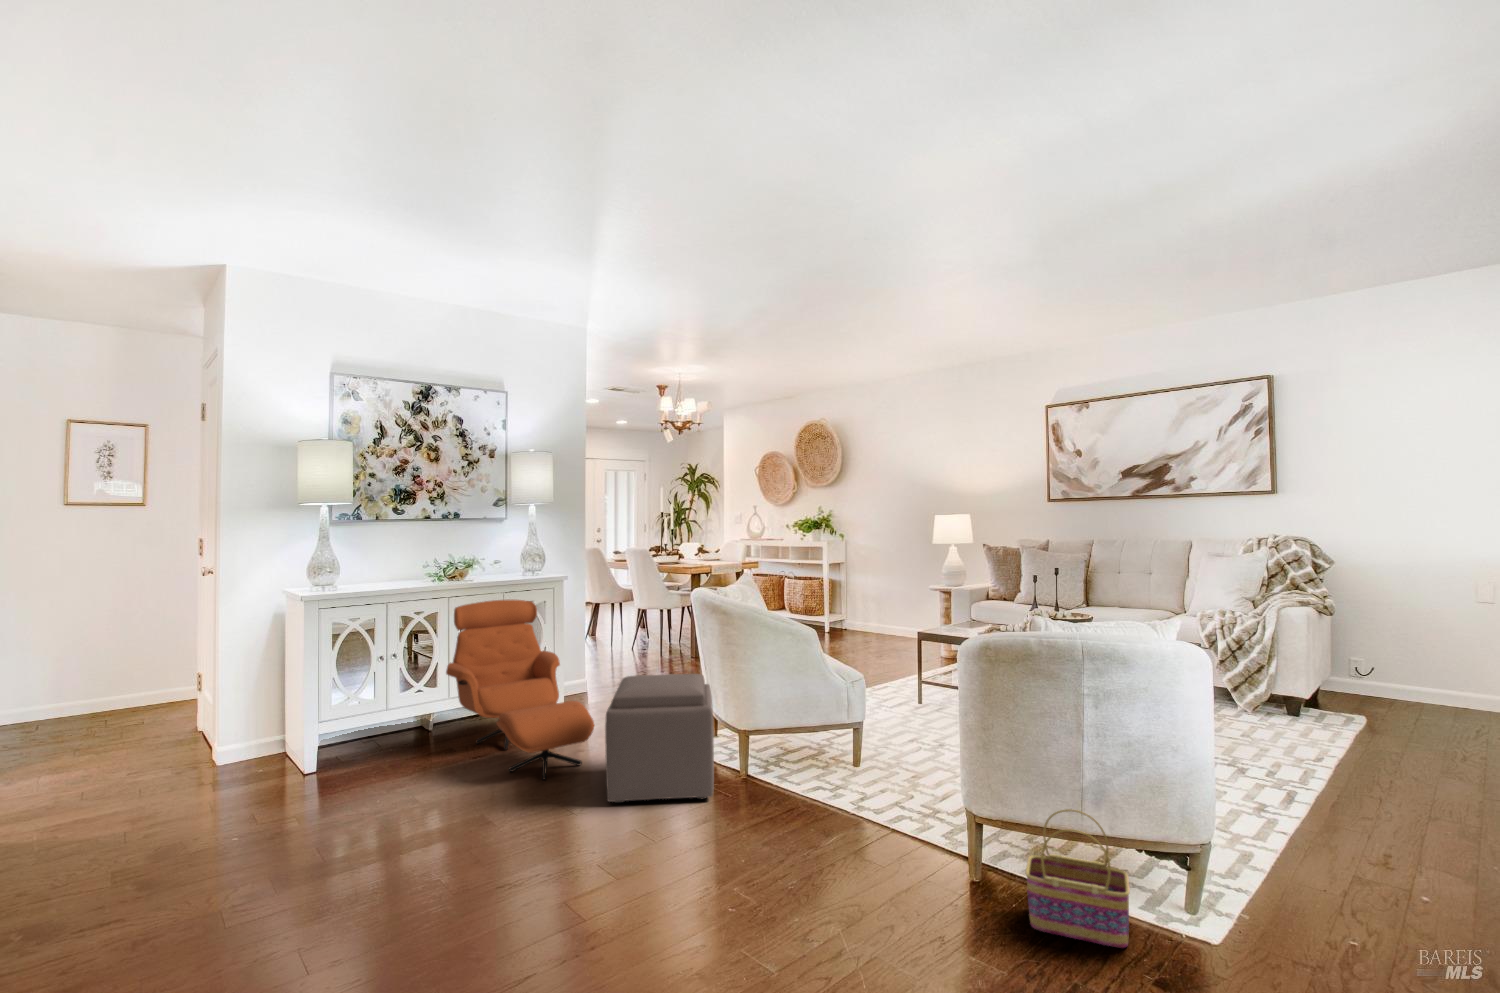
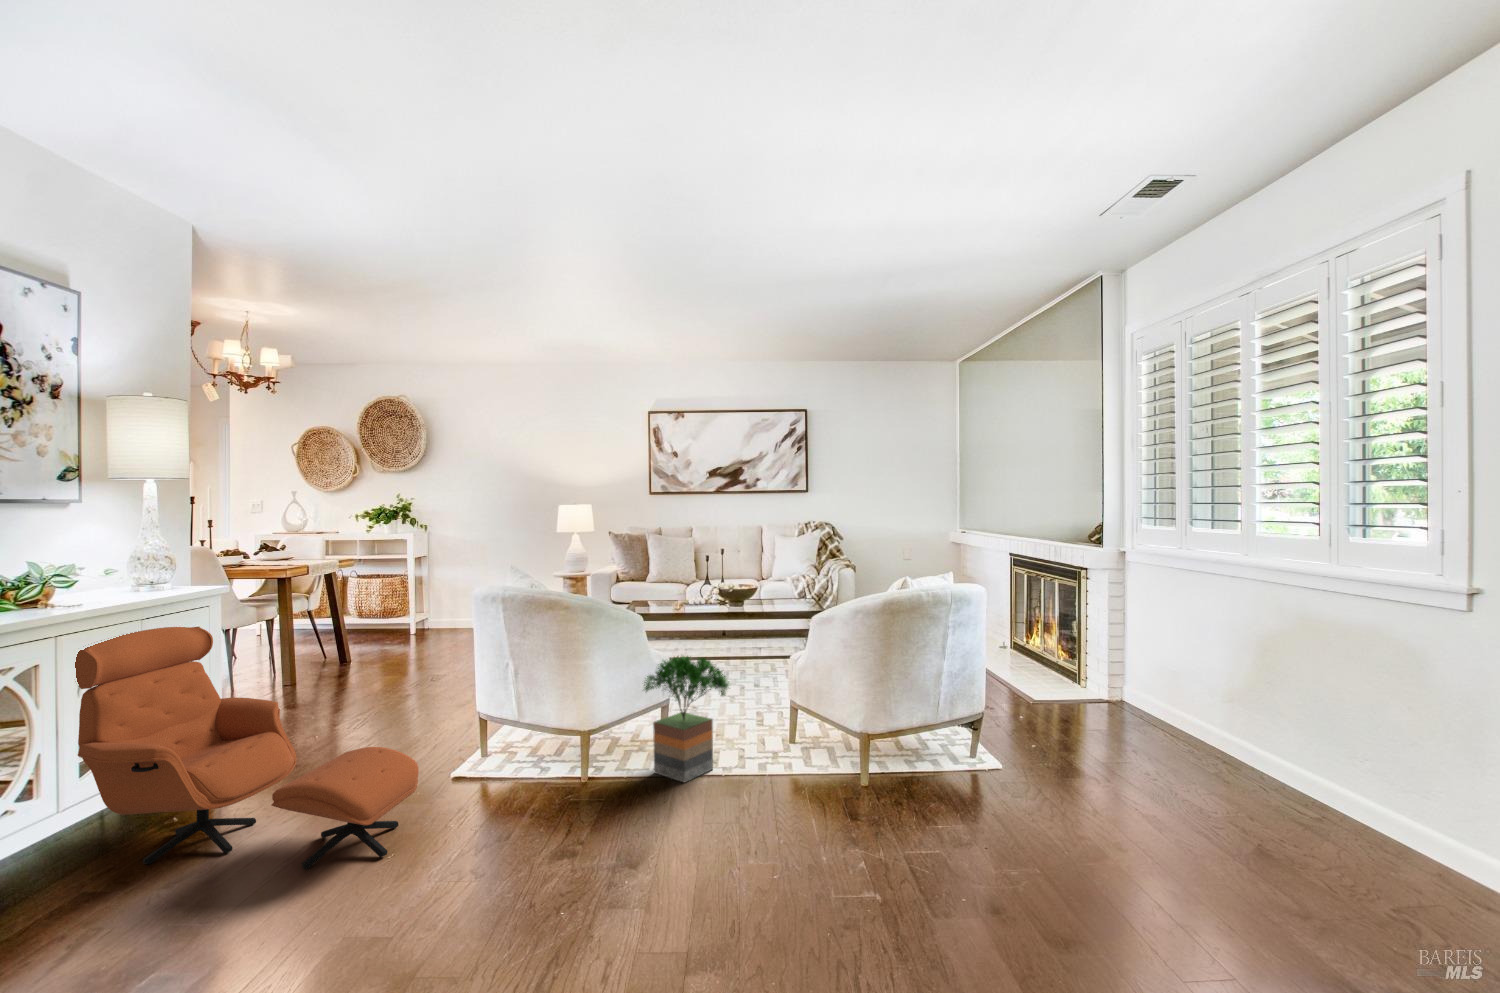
ottoman: present [605,674,714,803] -> none [457,676,622,840]
potted tree: none [761,675,843,806] -> present [644,656,730,782]
basket: present [1026,809,1130,948] -> none [934,700,1003,786]

